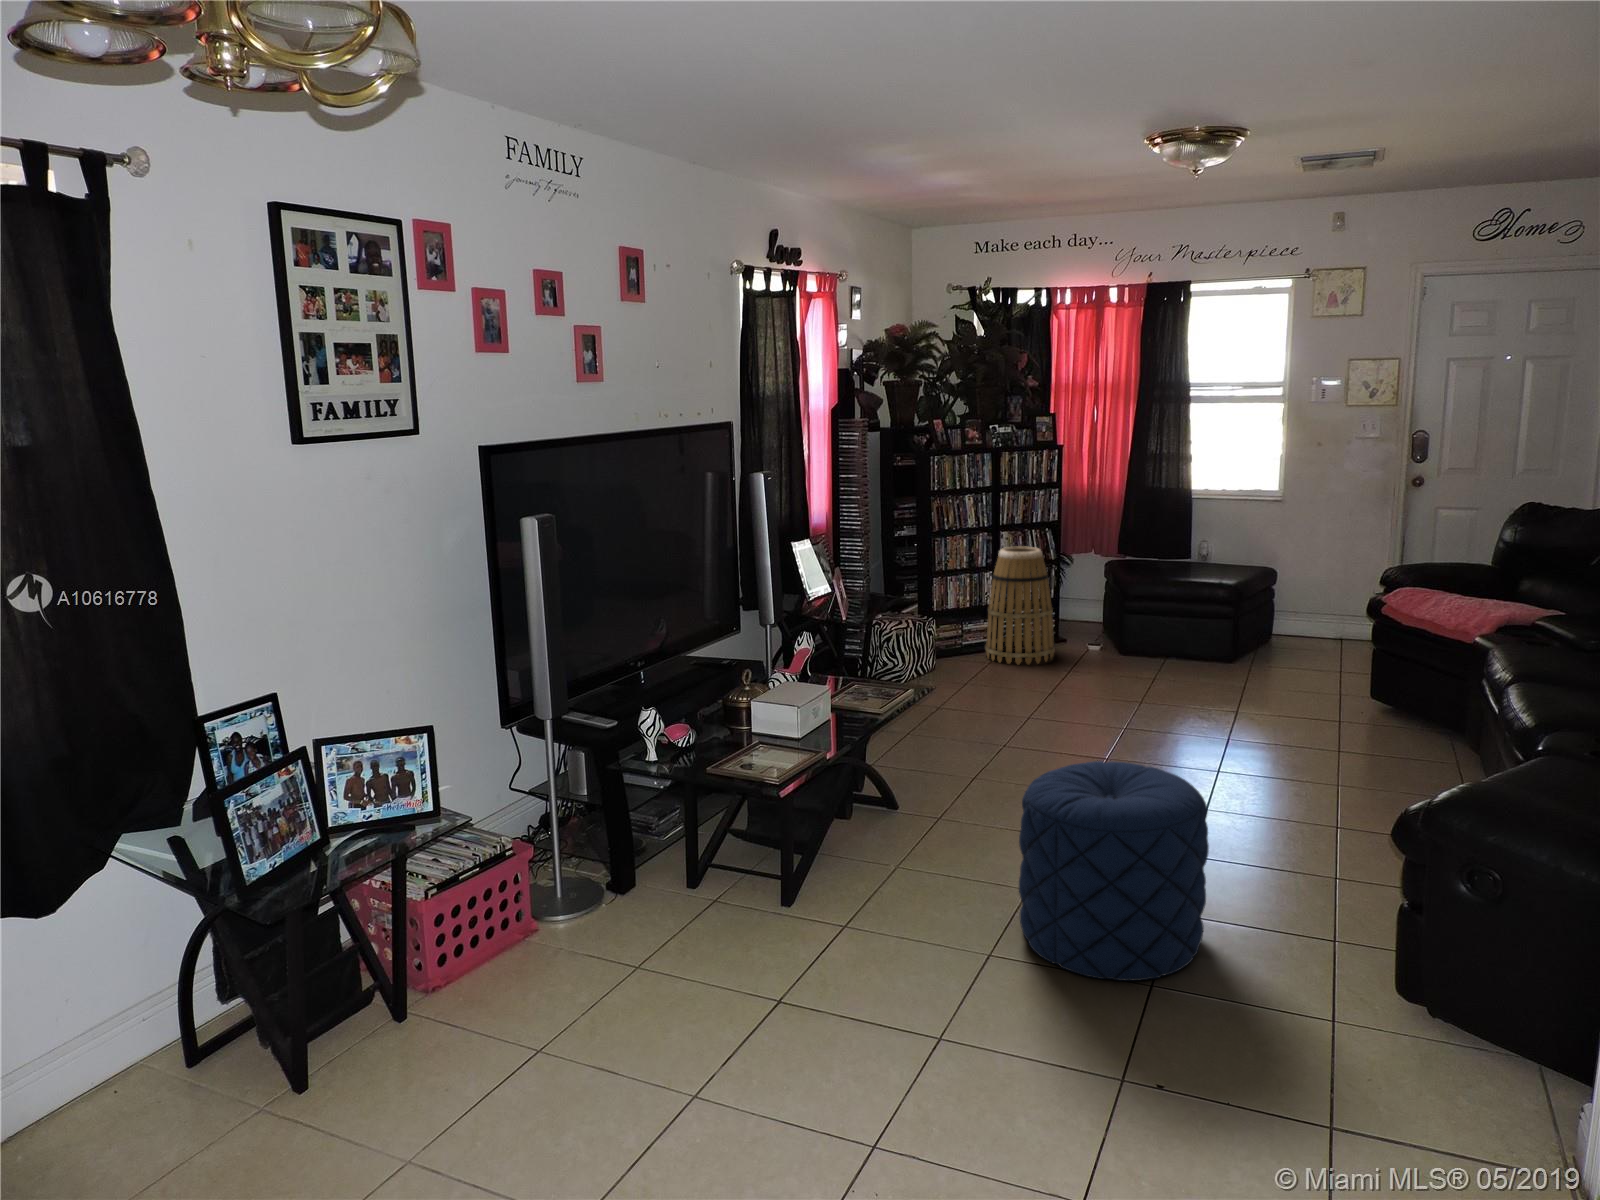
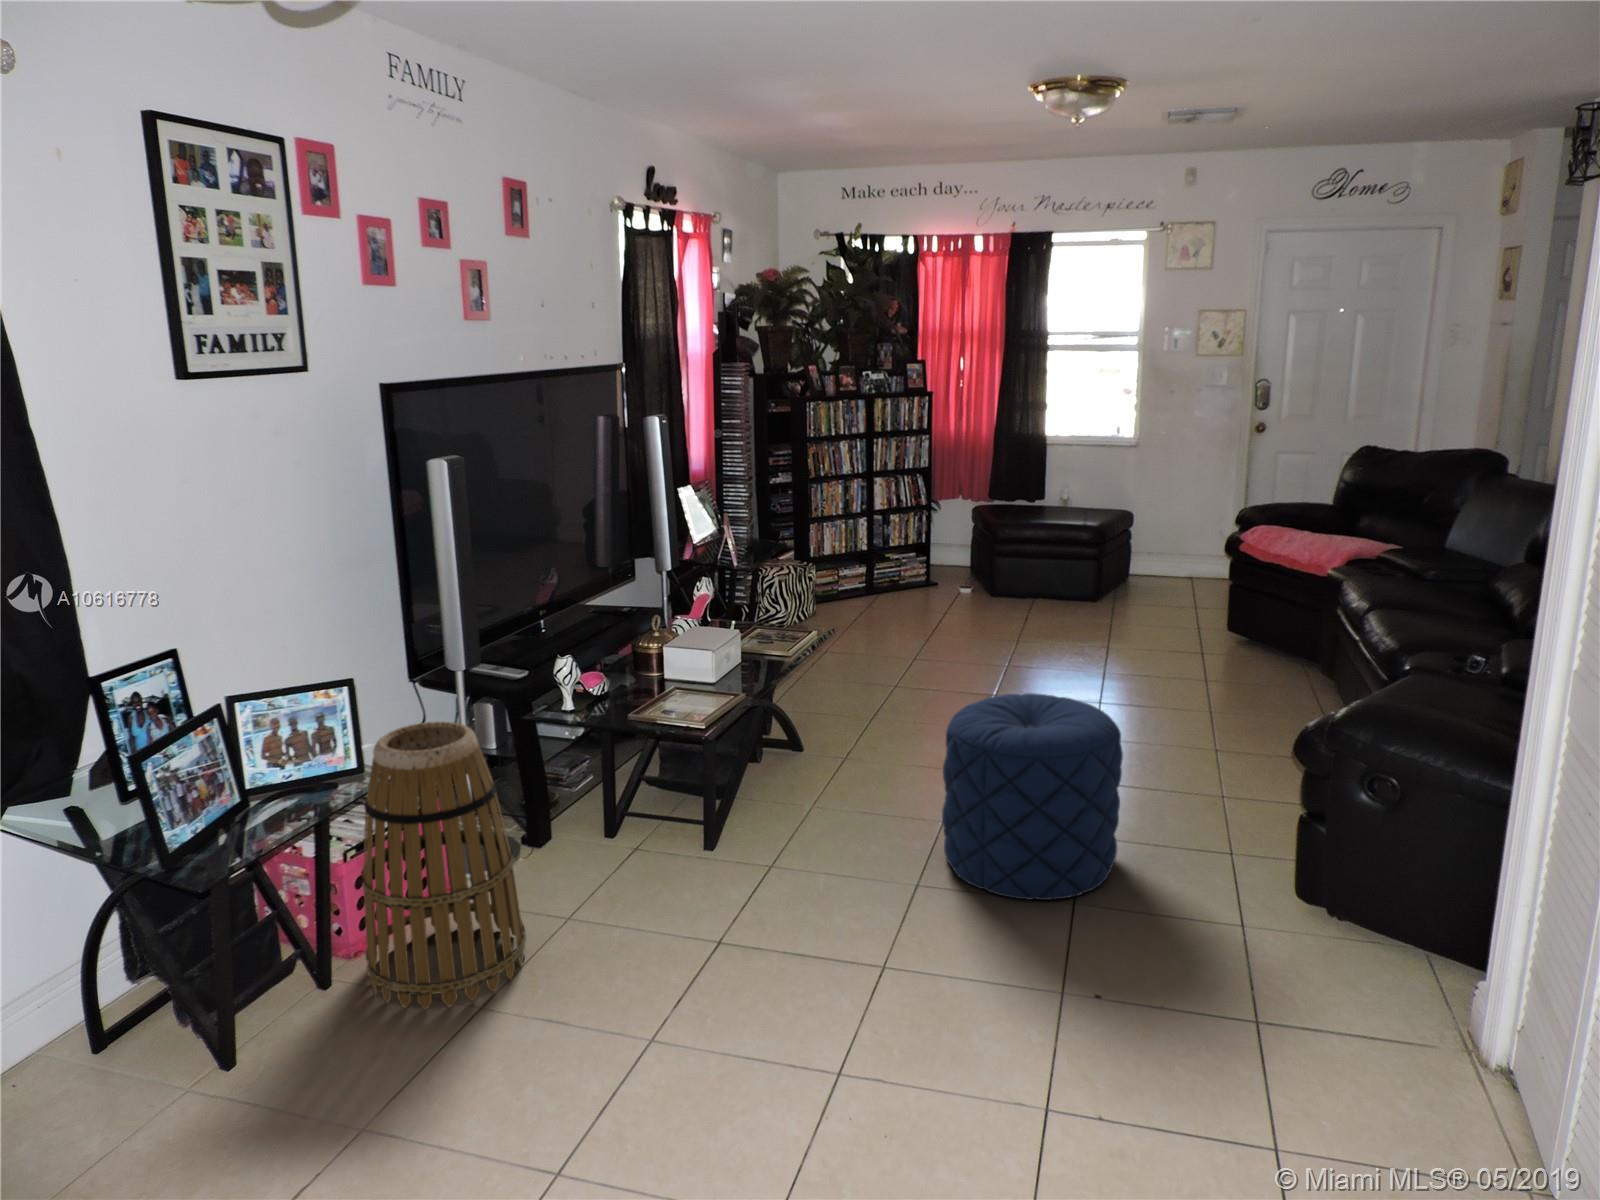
basket: present [985,546,1055,665] -> present [361,721,526,1009]

